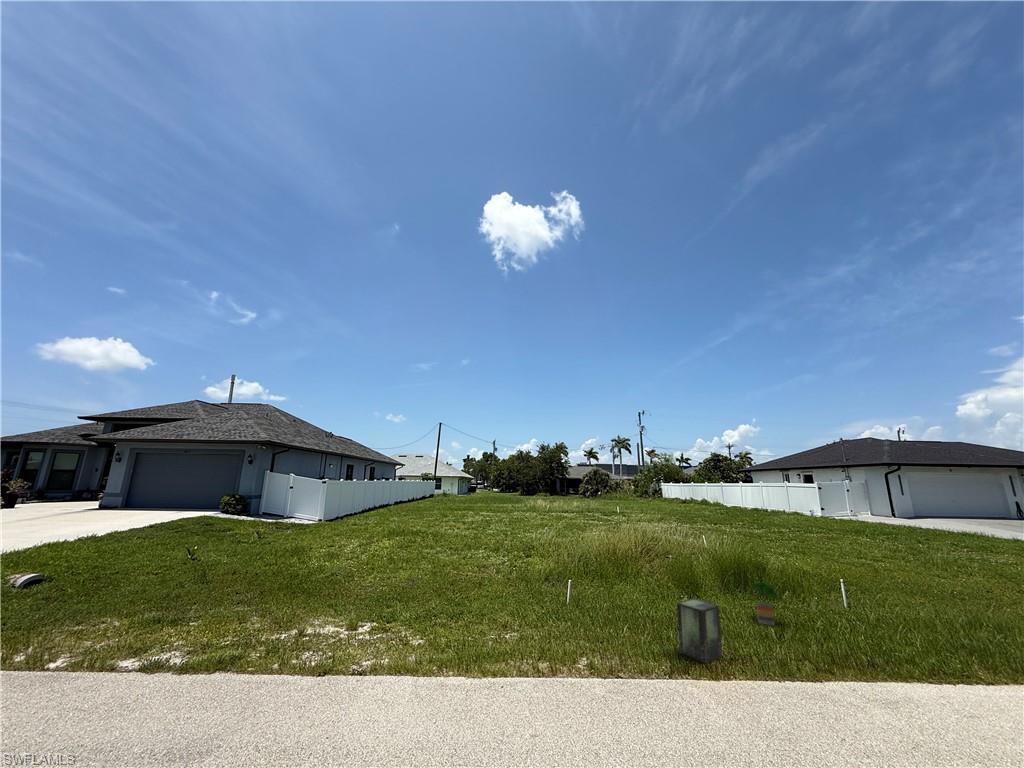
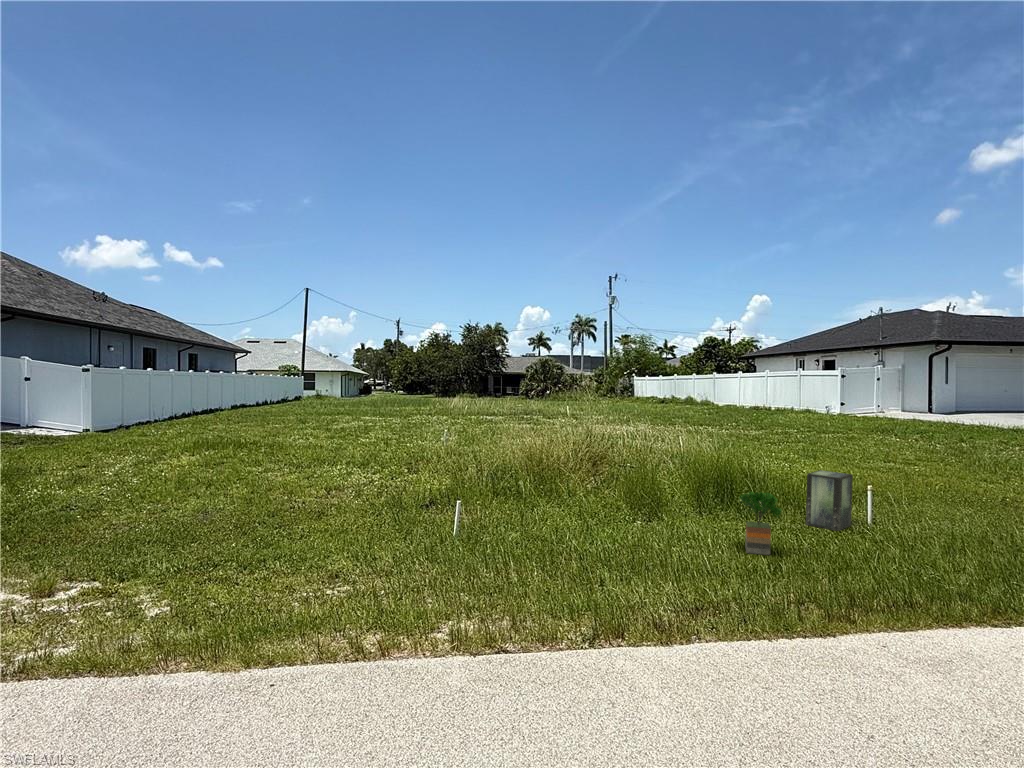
storage box: present [677,599,722,663] -> present [806,470,853,531]

